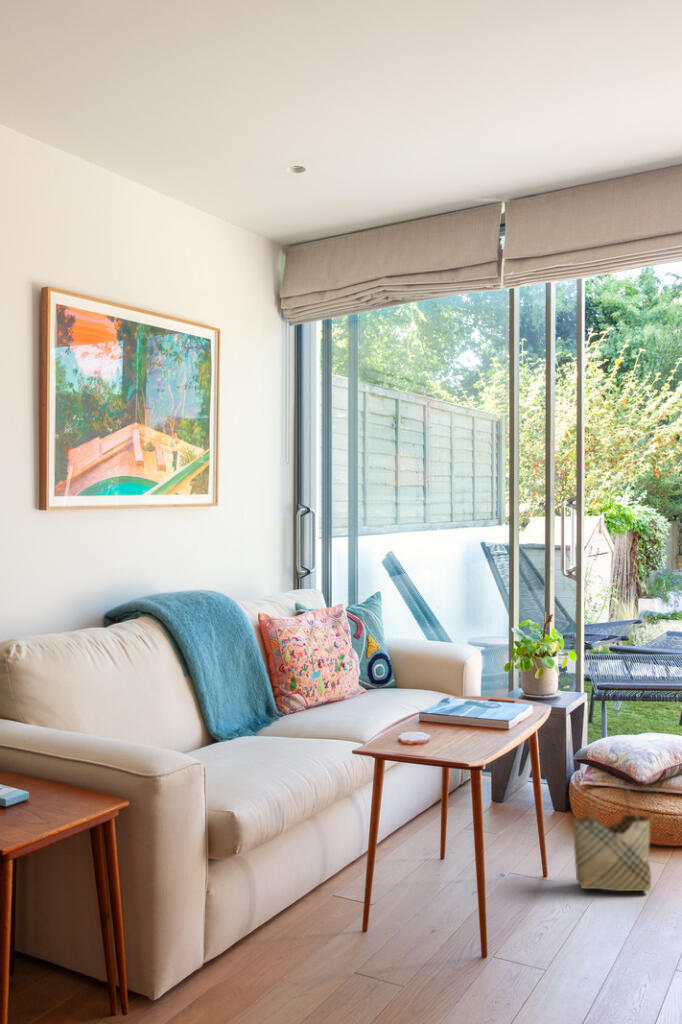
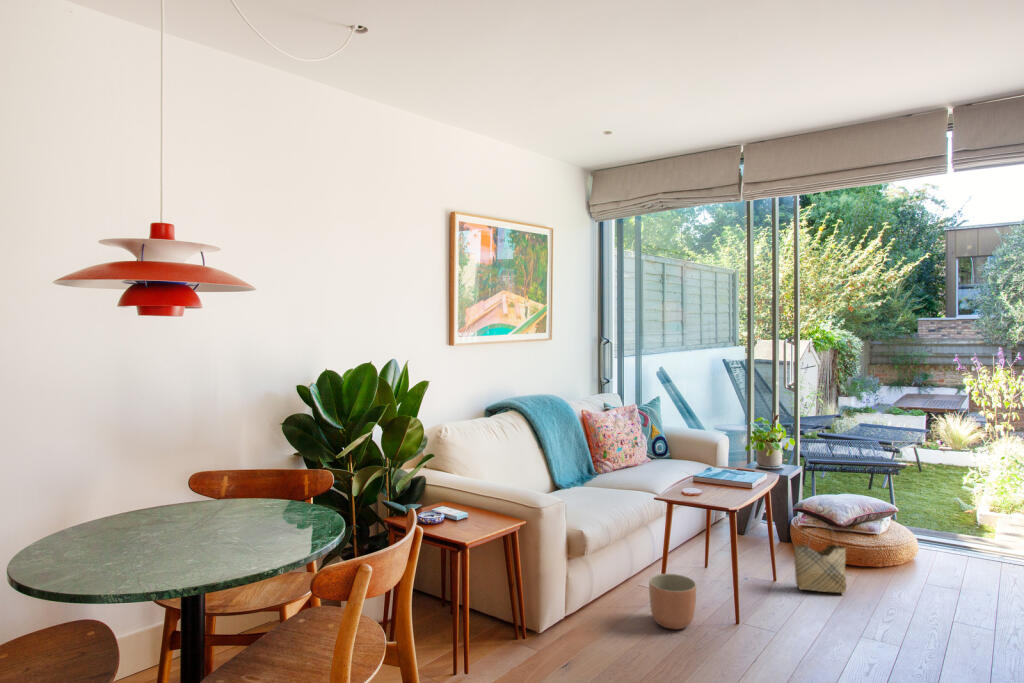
planter: none [340,877,417,973] -> present [649,574,696,629]

